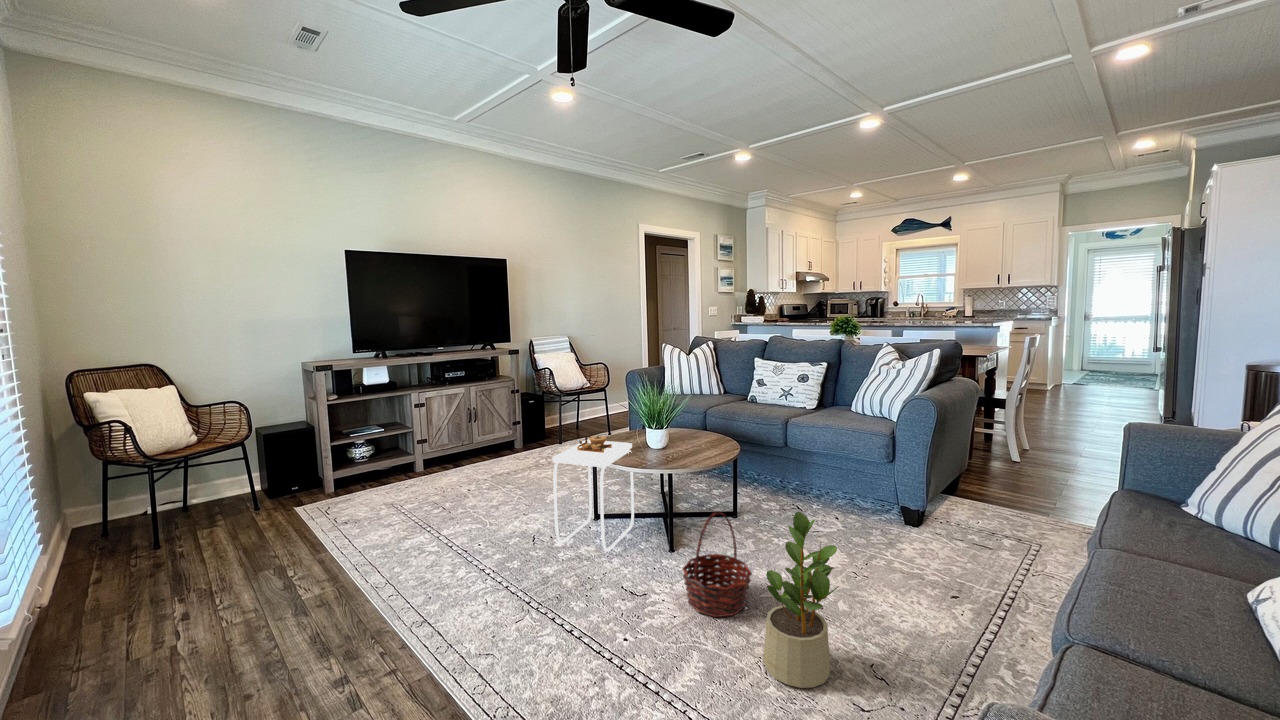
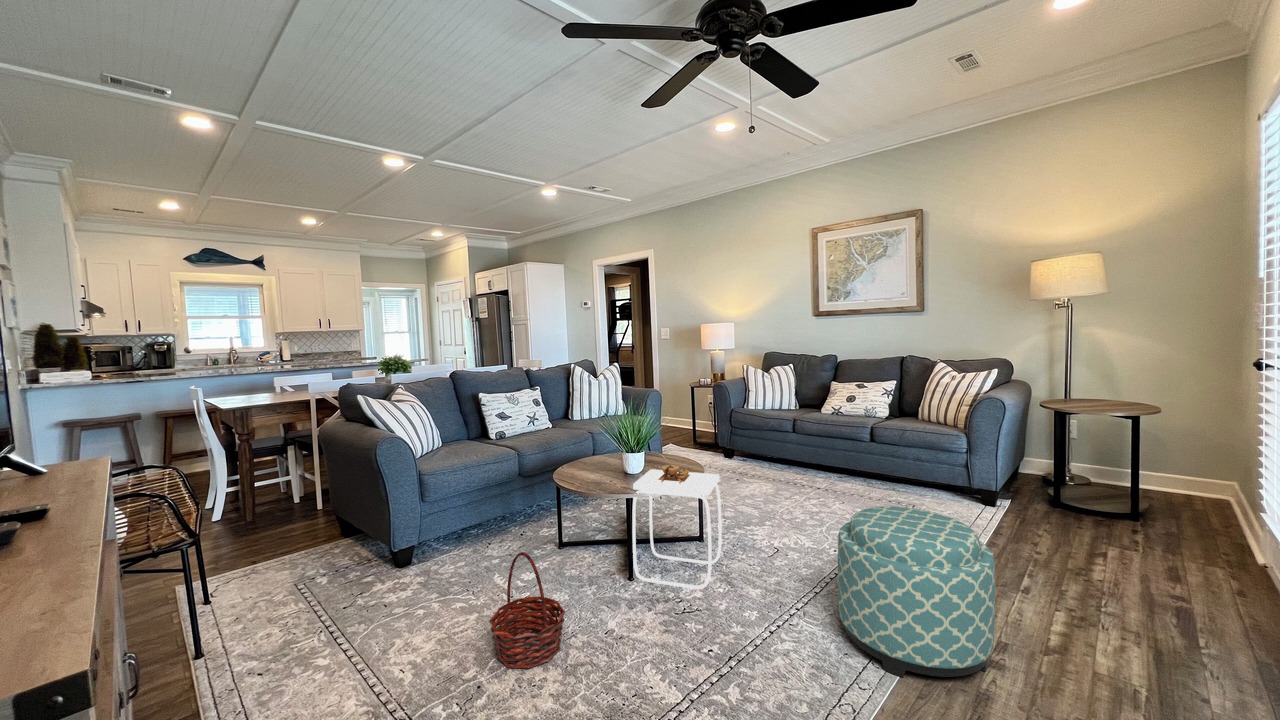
ottoman: none [325,499,481,670] -> present [837,506,995,677]
basket: present [682,512,752,617] -> present [489,552,566,669]
potted plant: present [763,512,838,688] -> none [791,430,836,515]

